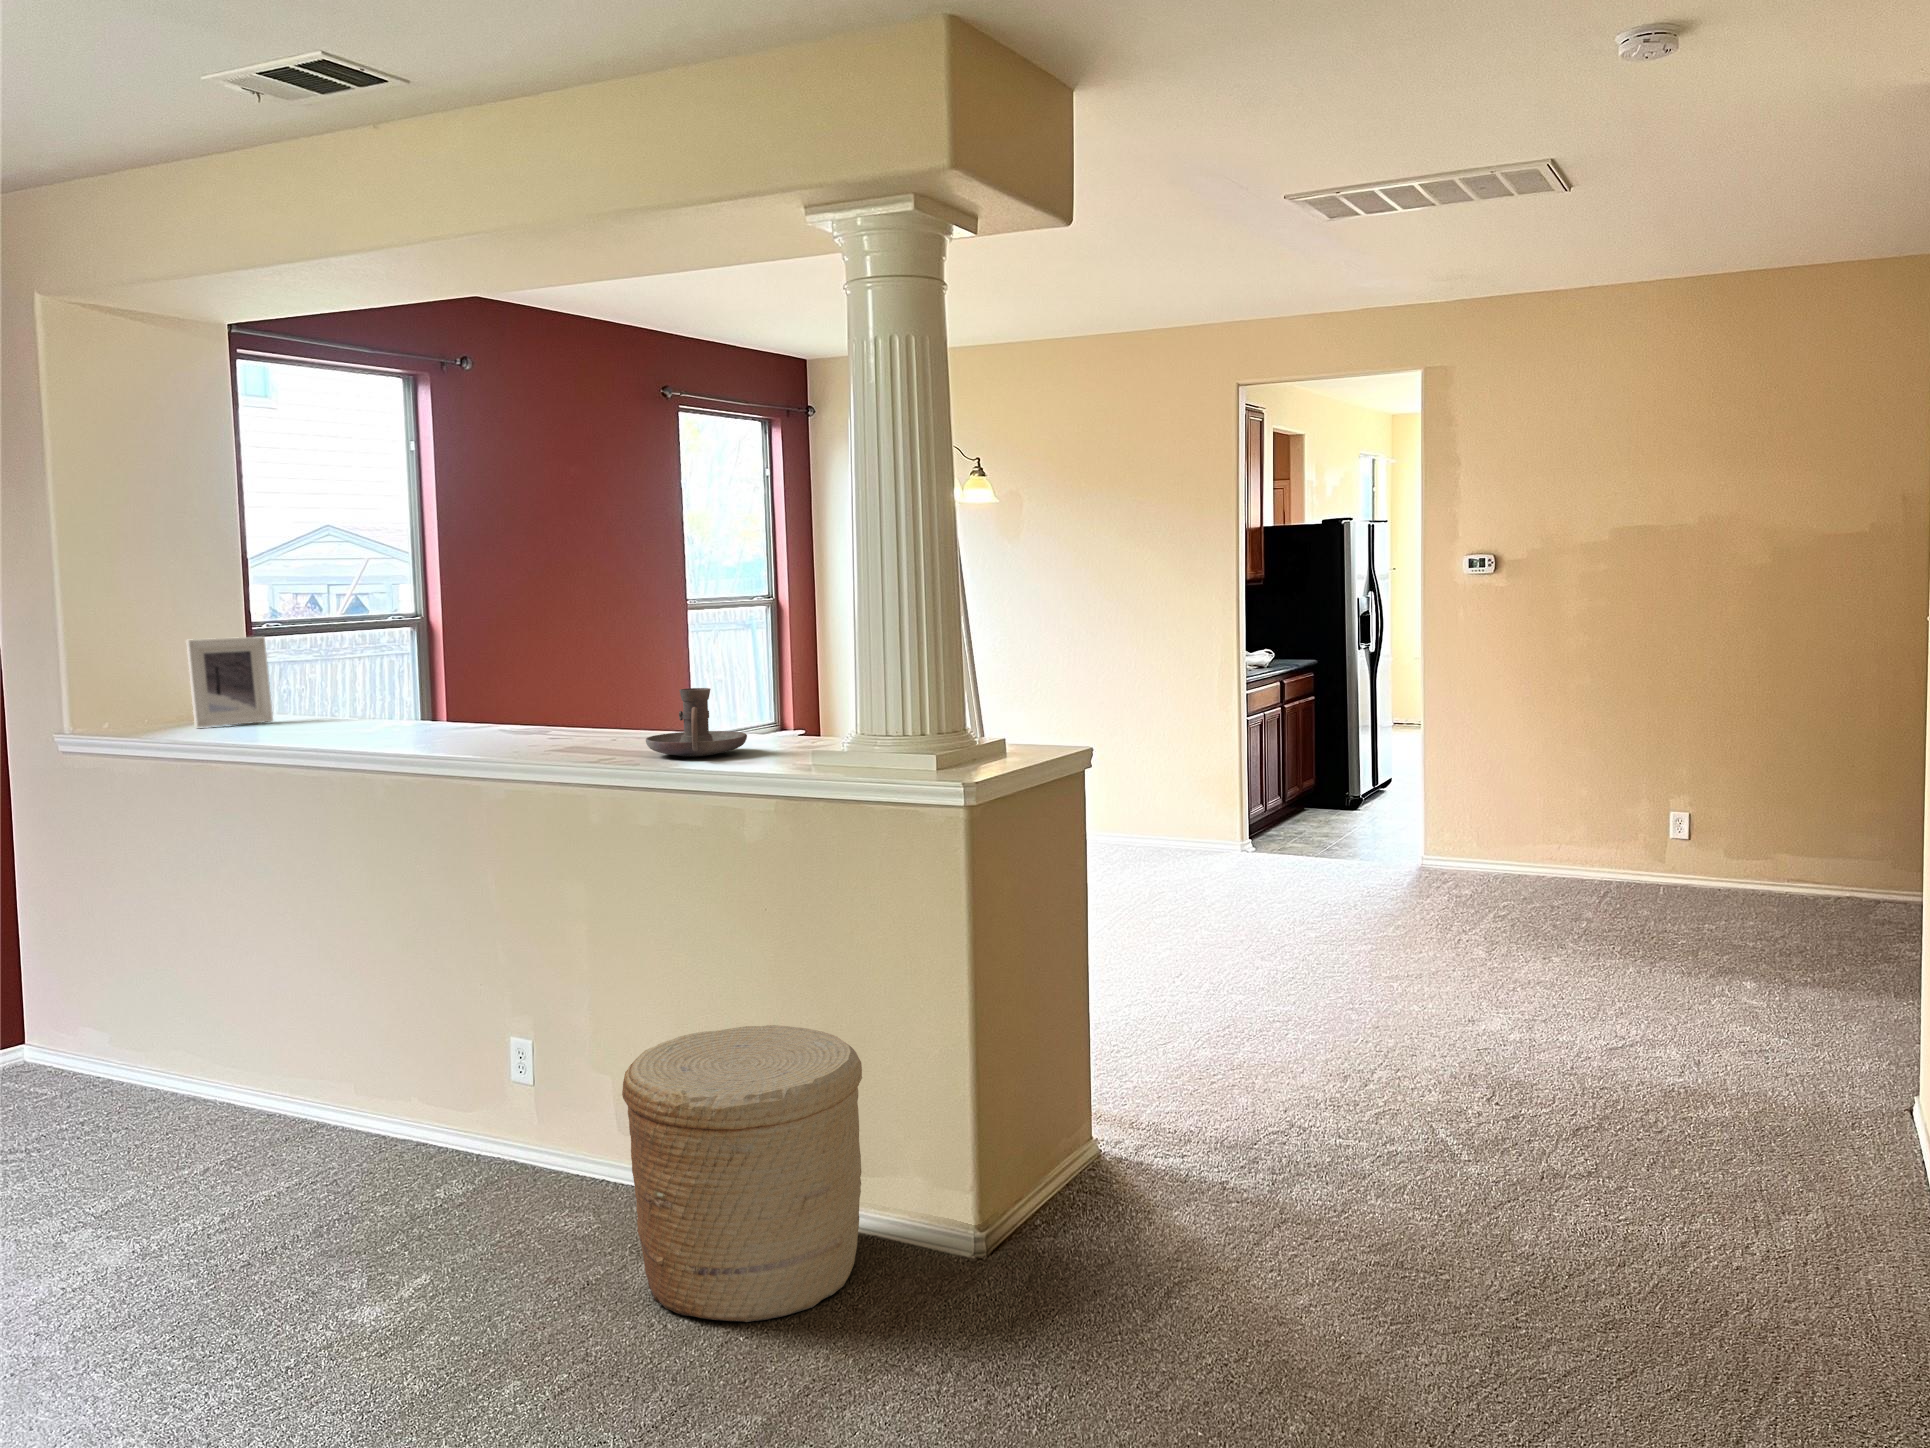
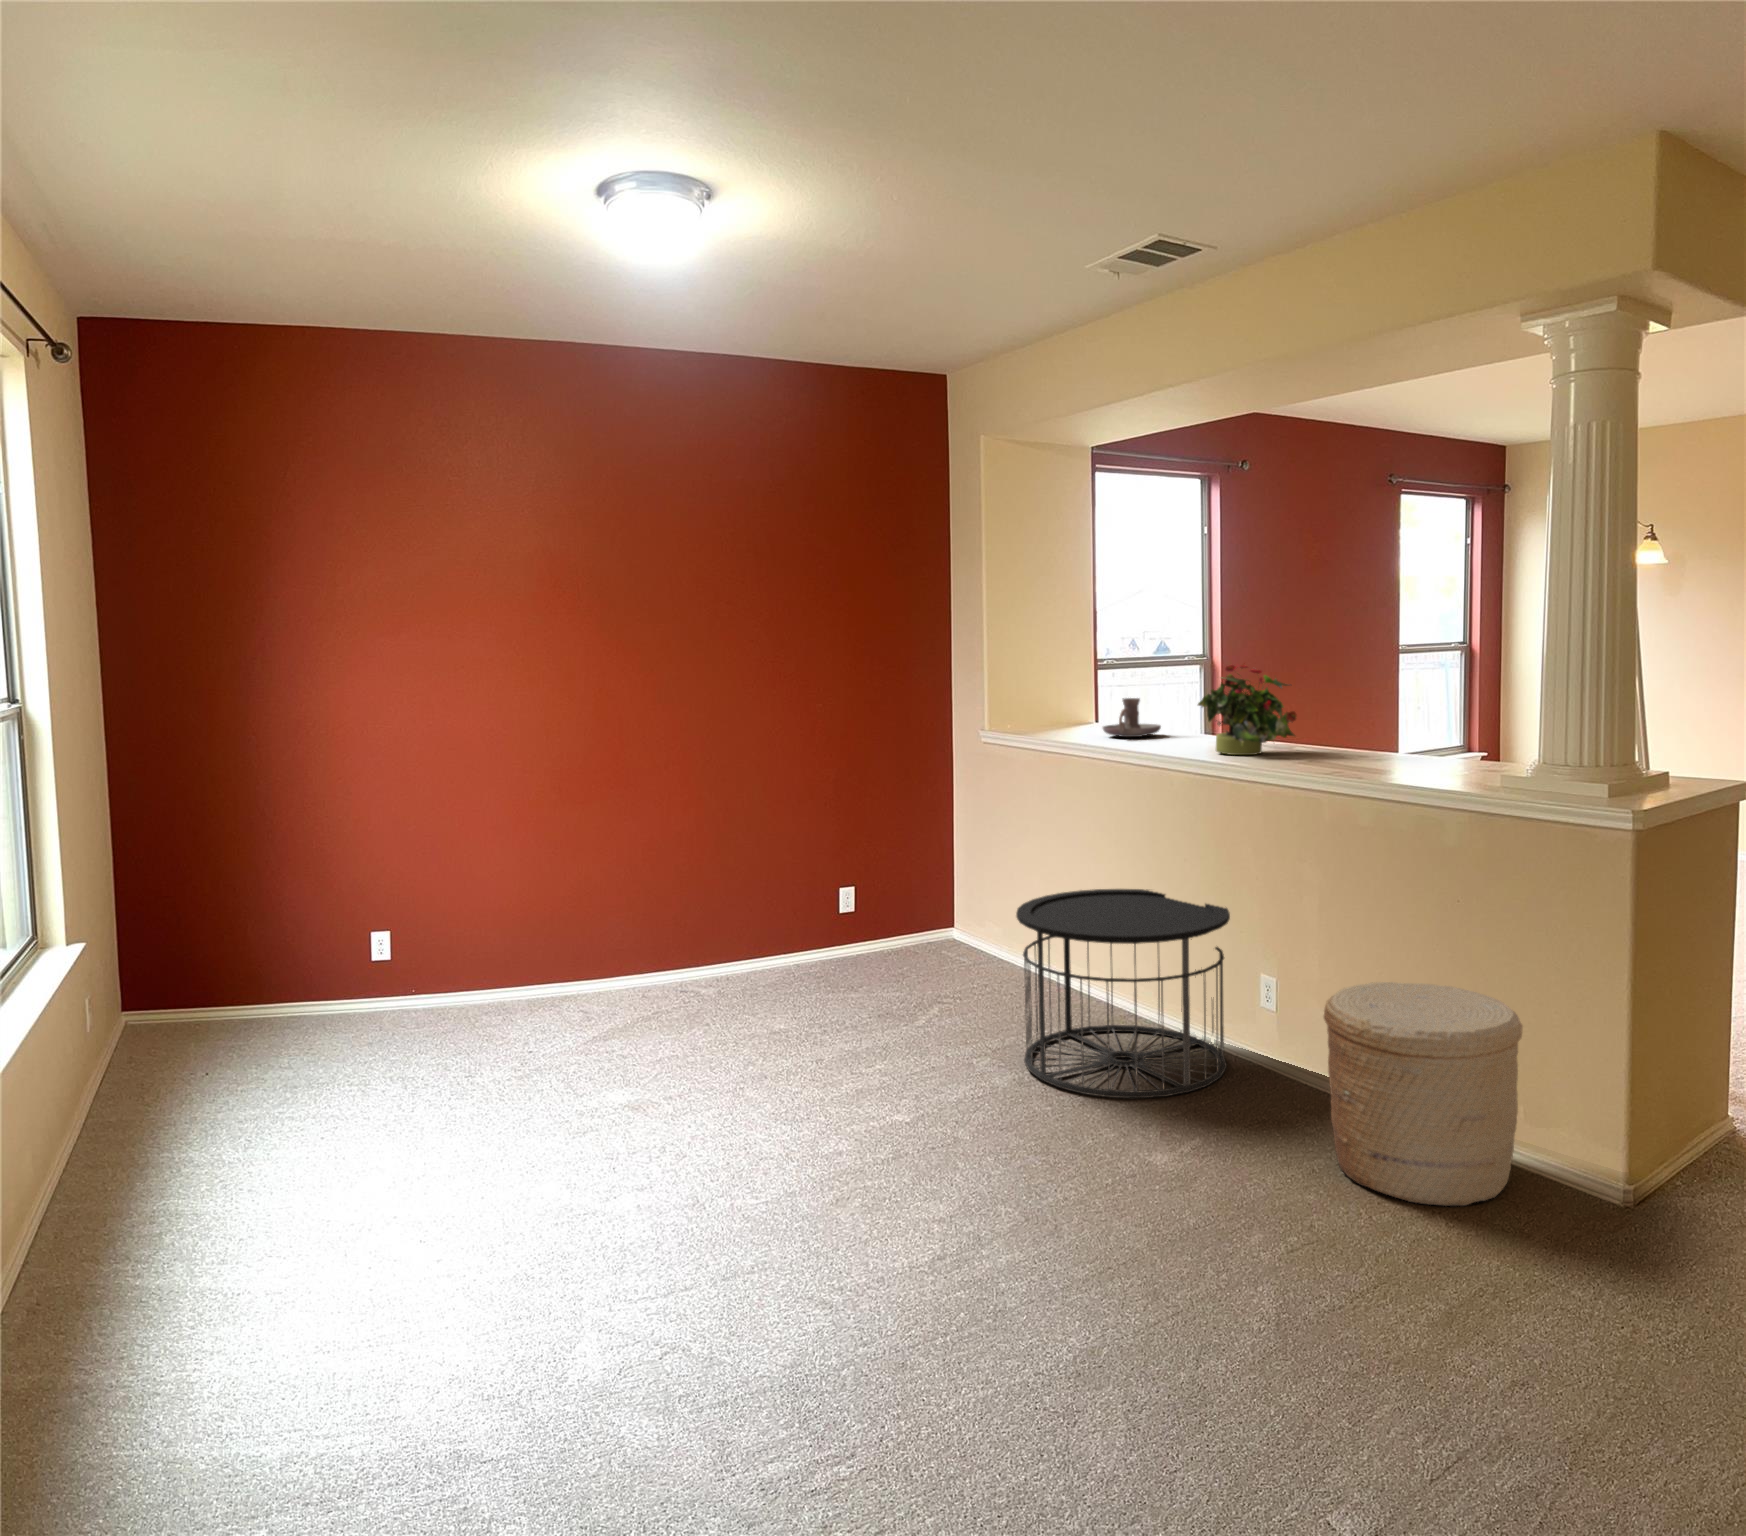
potted plant: none [416,620,556,747] -> present [1198,663,1296,755]
picture frame: present [187,637,273,728] -> none [1052,671,1104,732]
candle holder: present [646,688,747,756] -> present [1103,698,1161,737]
side table: none [137,946,484,1277] -> present [1016,889,1230,1098]

